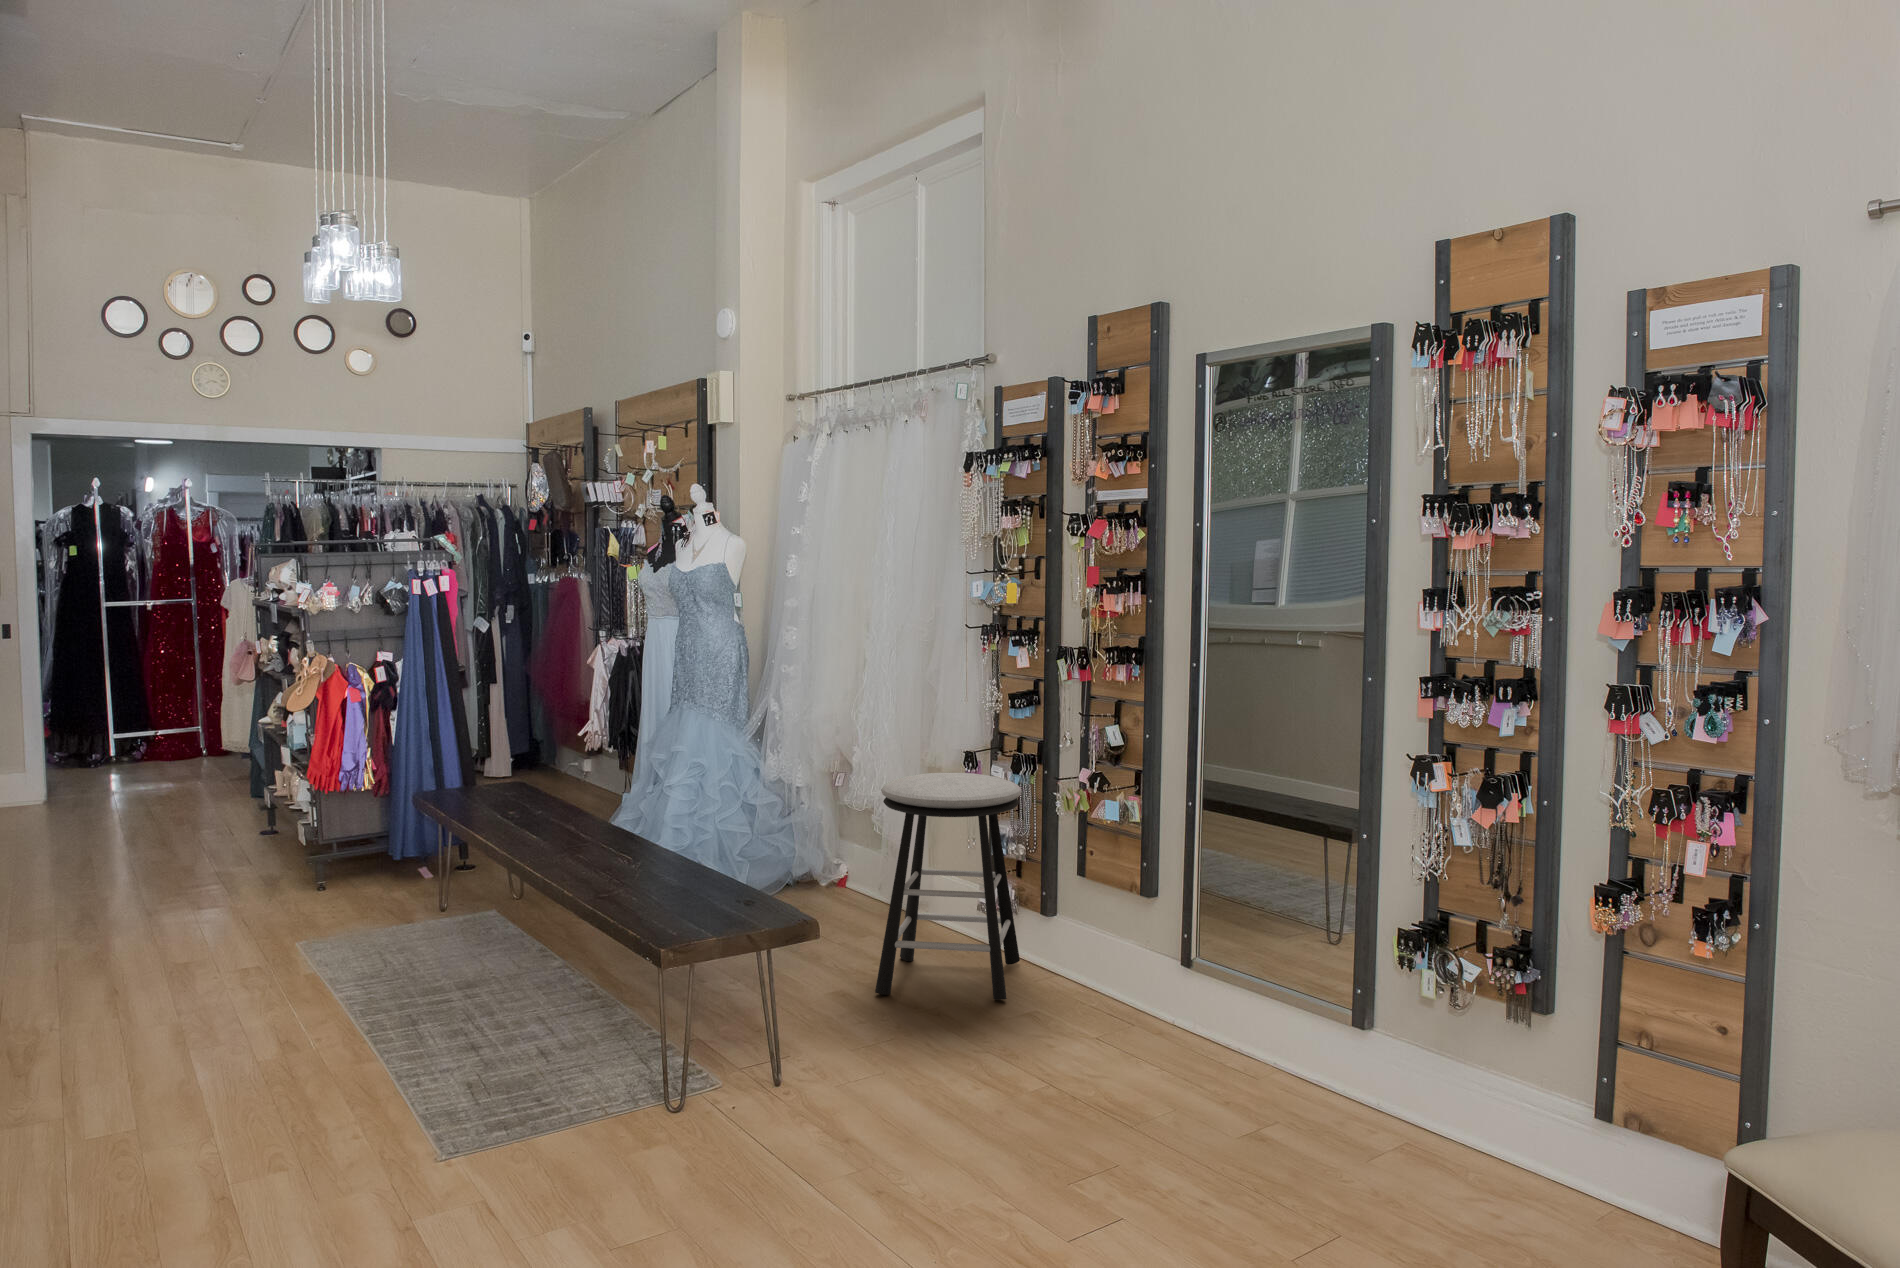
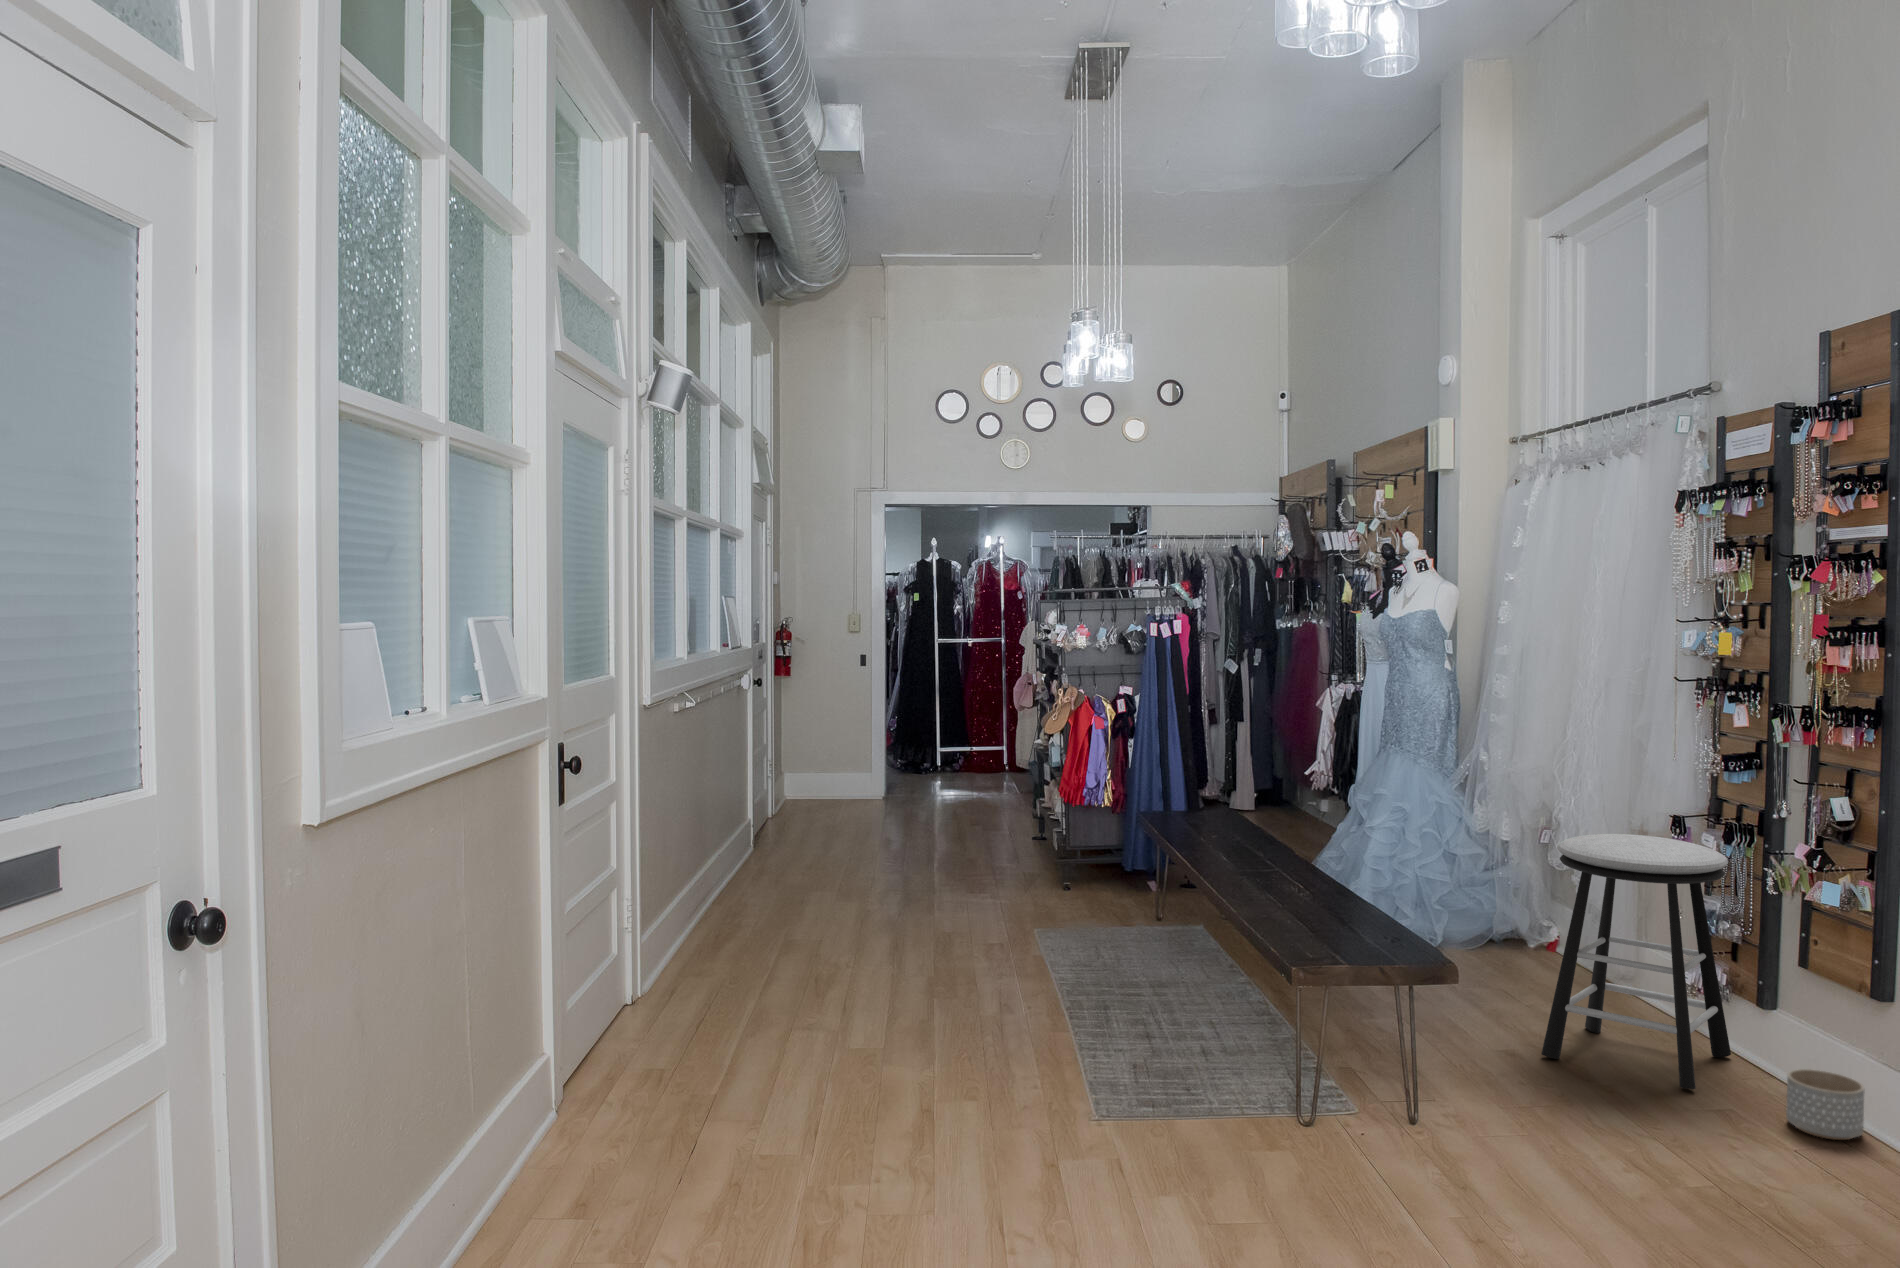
planter: none [1080,963,1136,1021] -> present [1786,1069,1864,1140]

